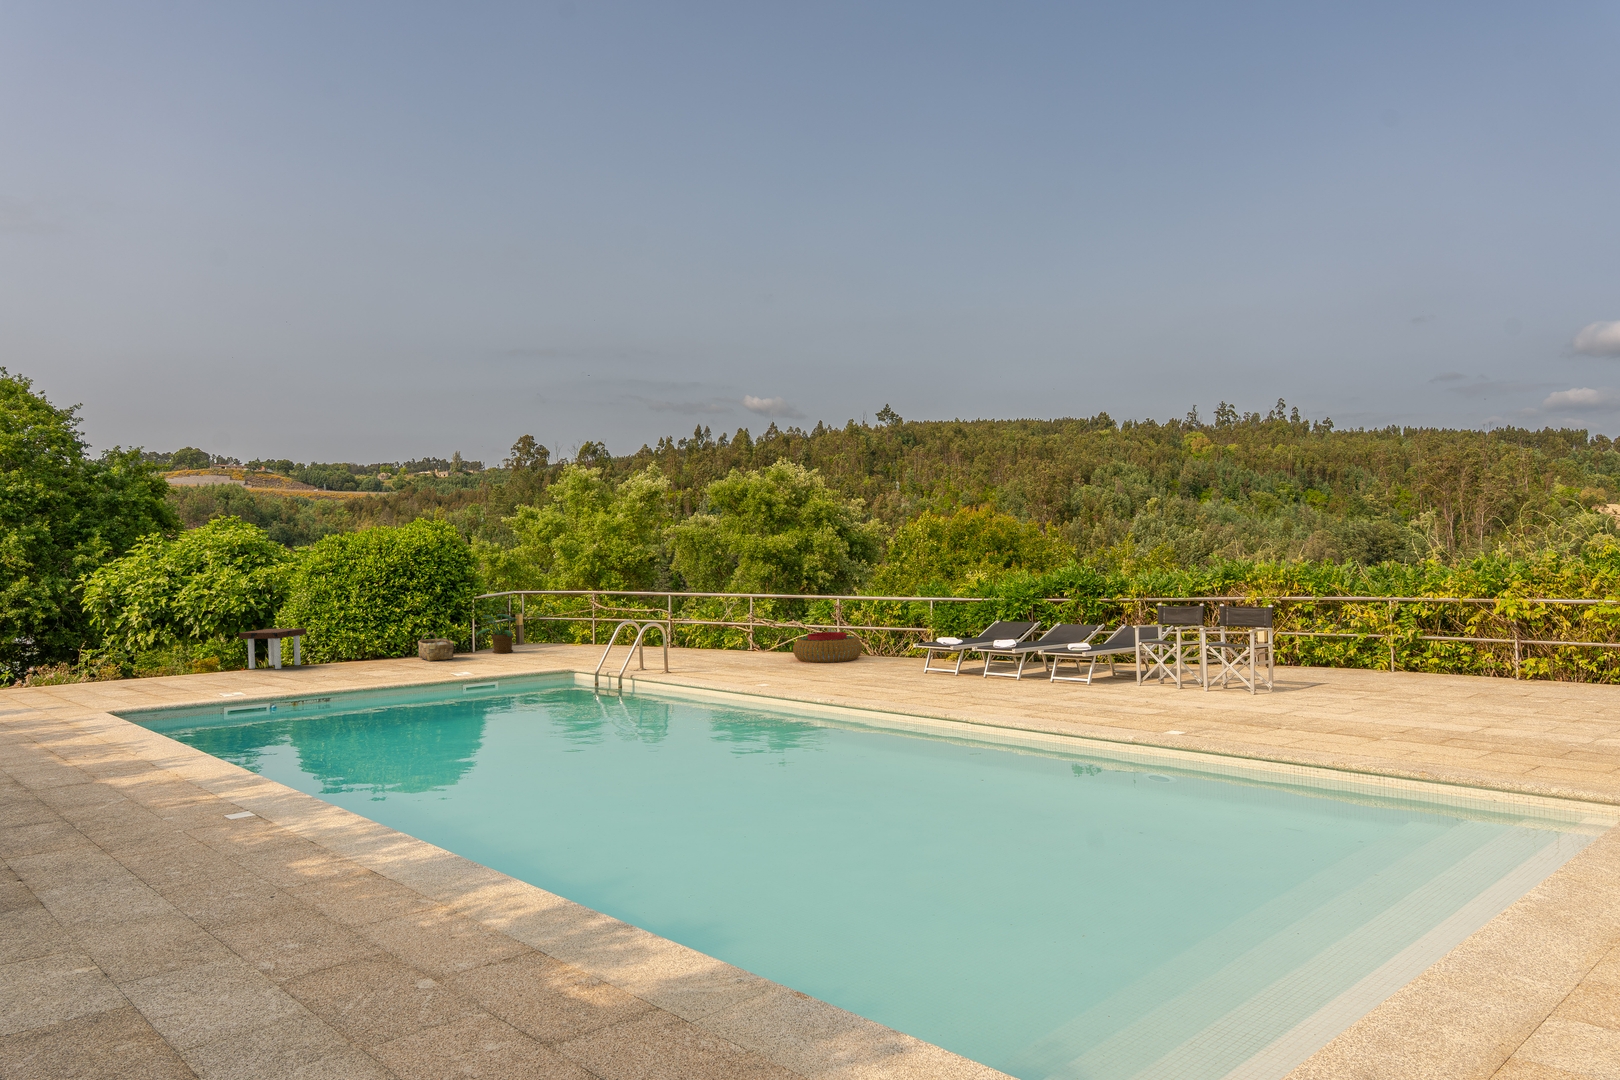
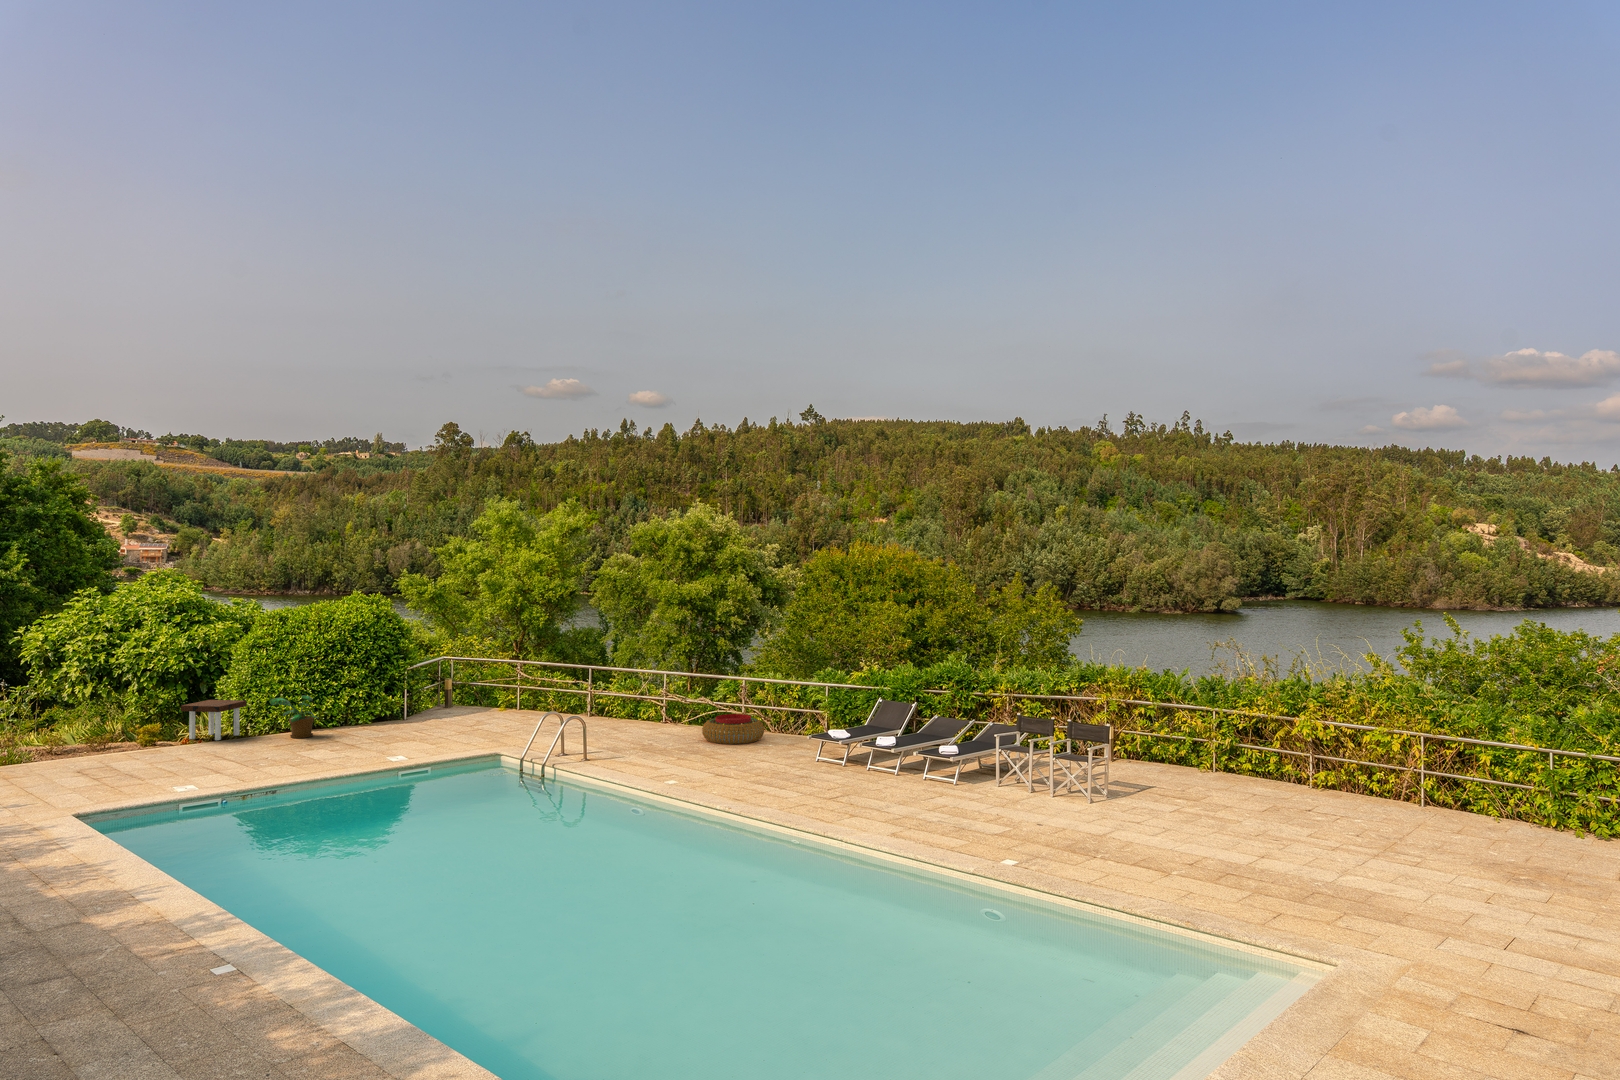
potted plant: present [476,614,518,653] -> present [270,695,318,738]
woven basket: present [418,632,454,661] -> none [353,704,387,732]

